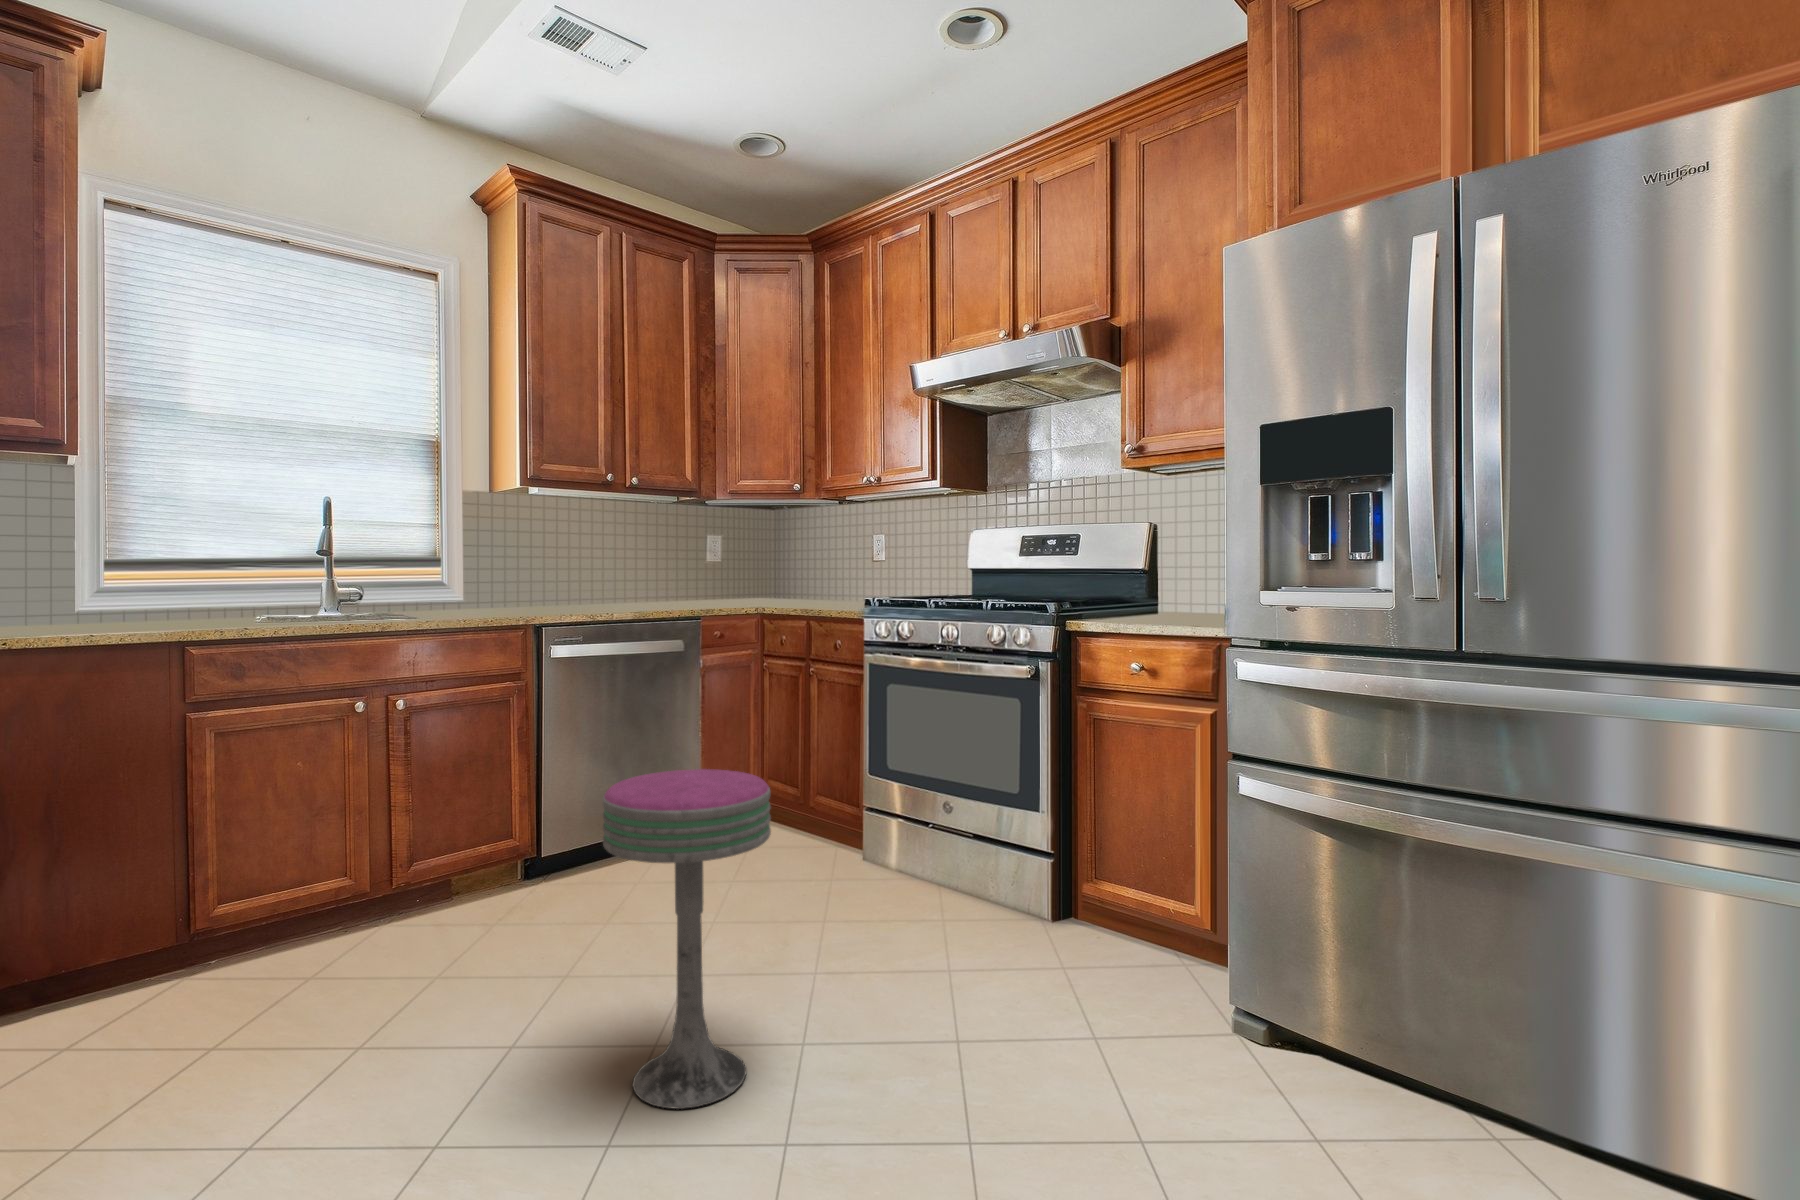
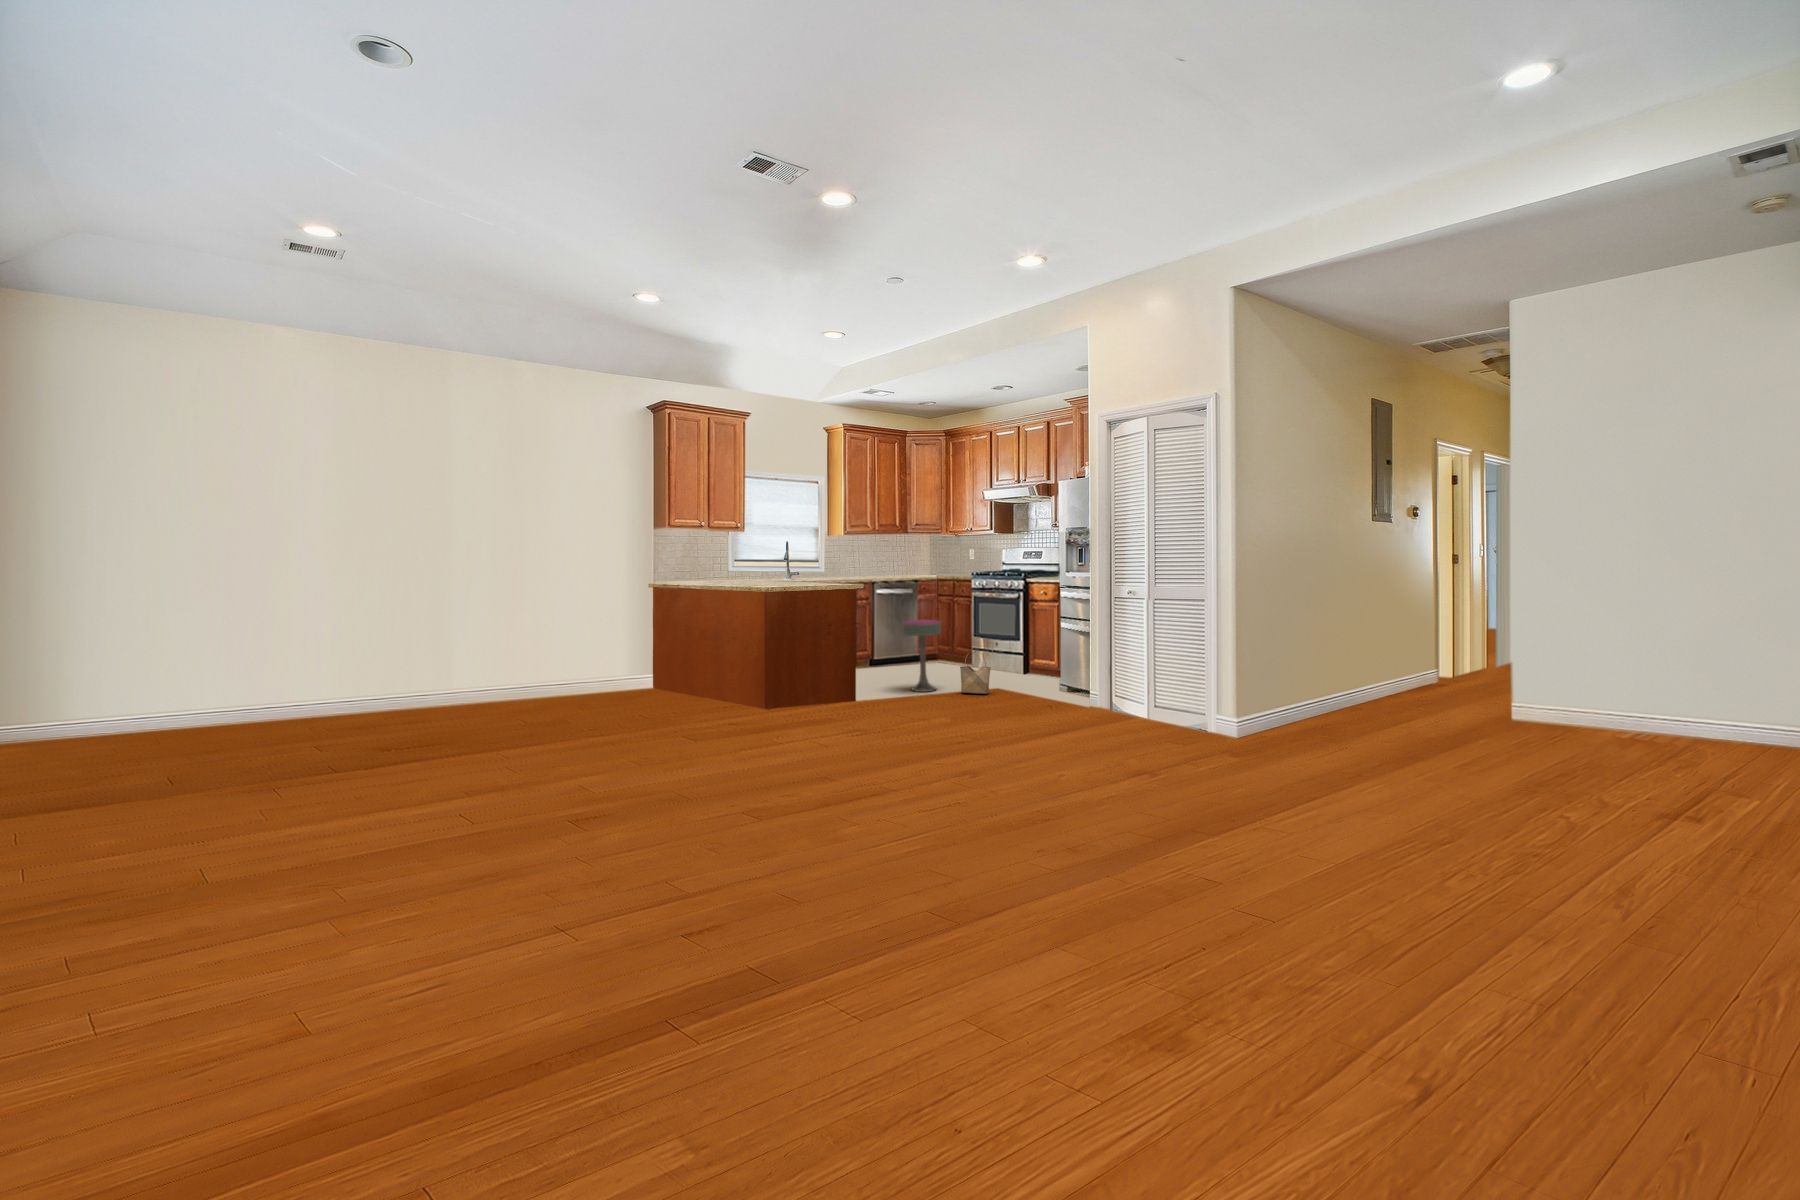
woven basket: none [851,926,995,1147] -> present [960,651,991,694]

